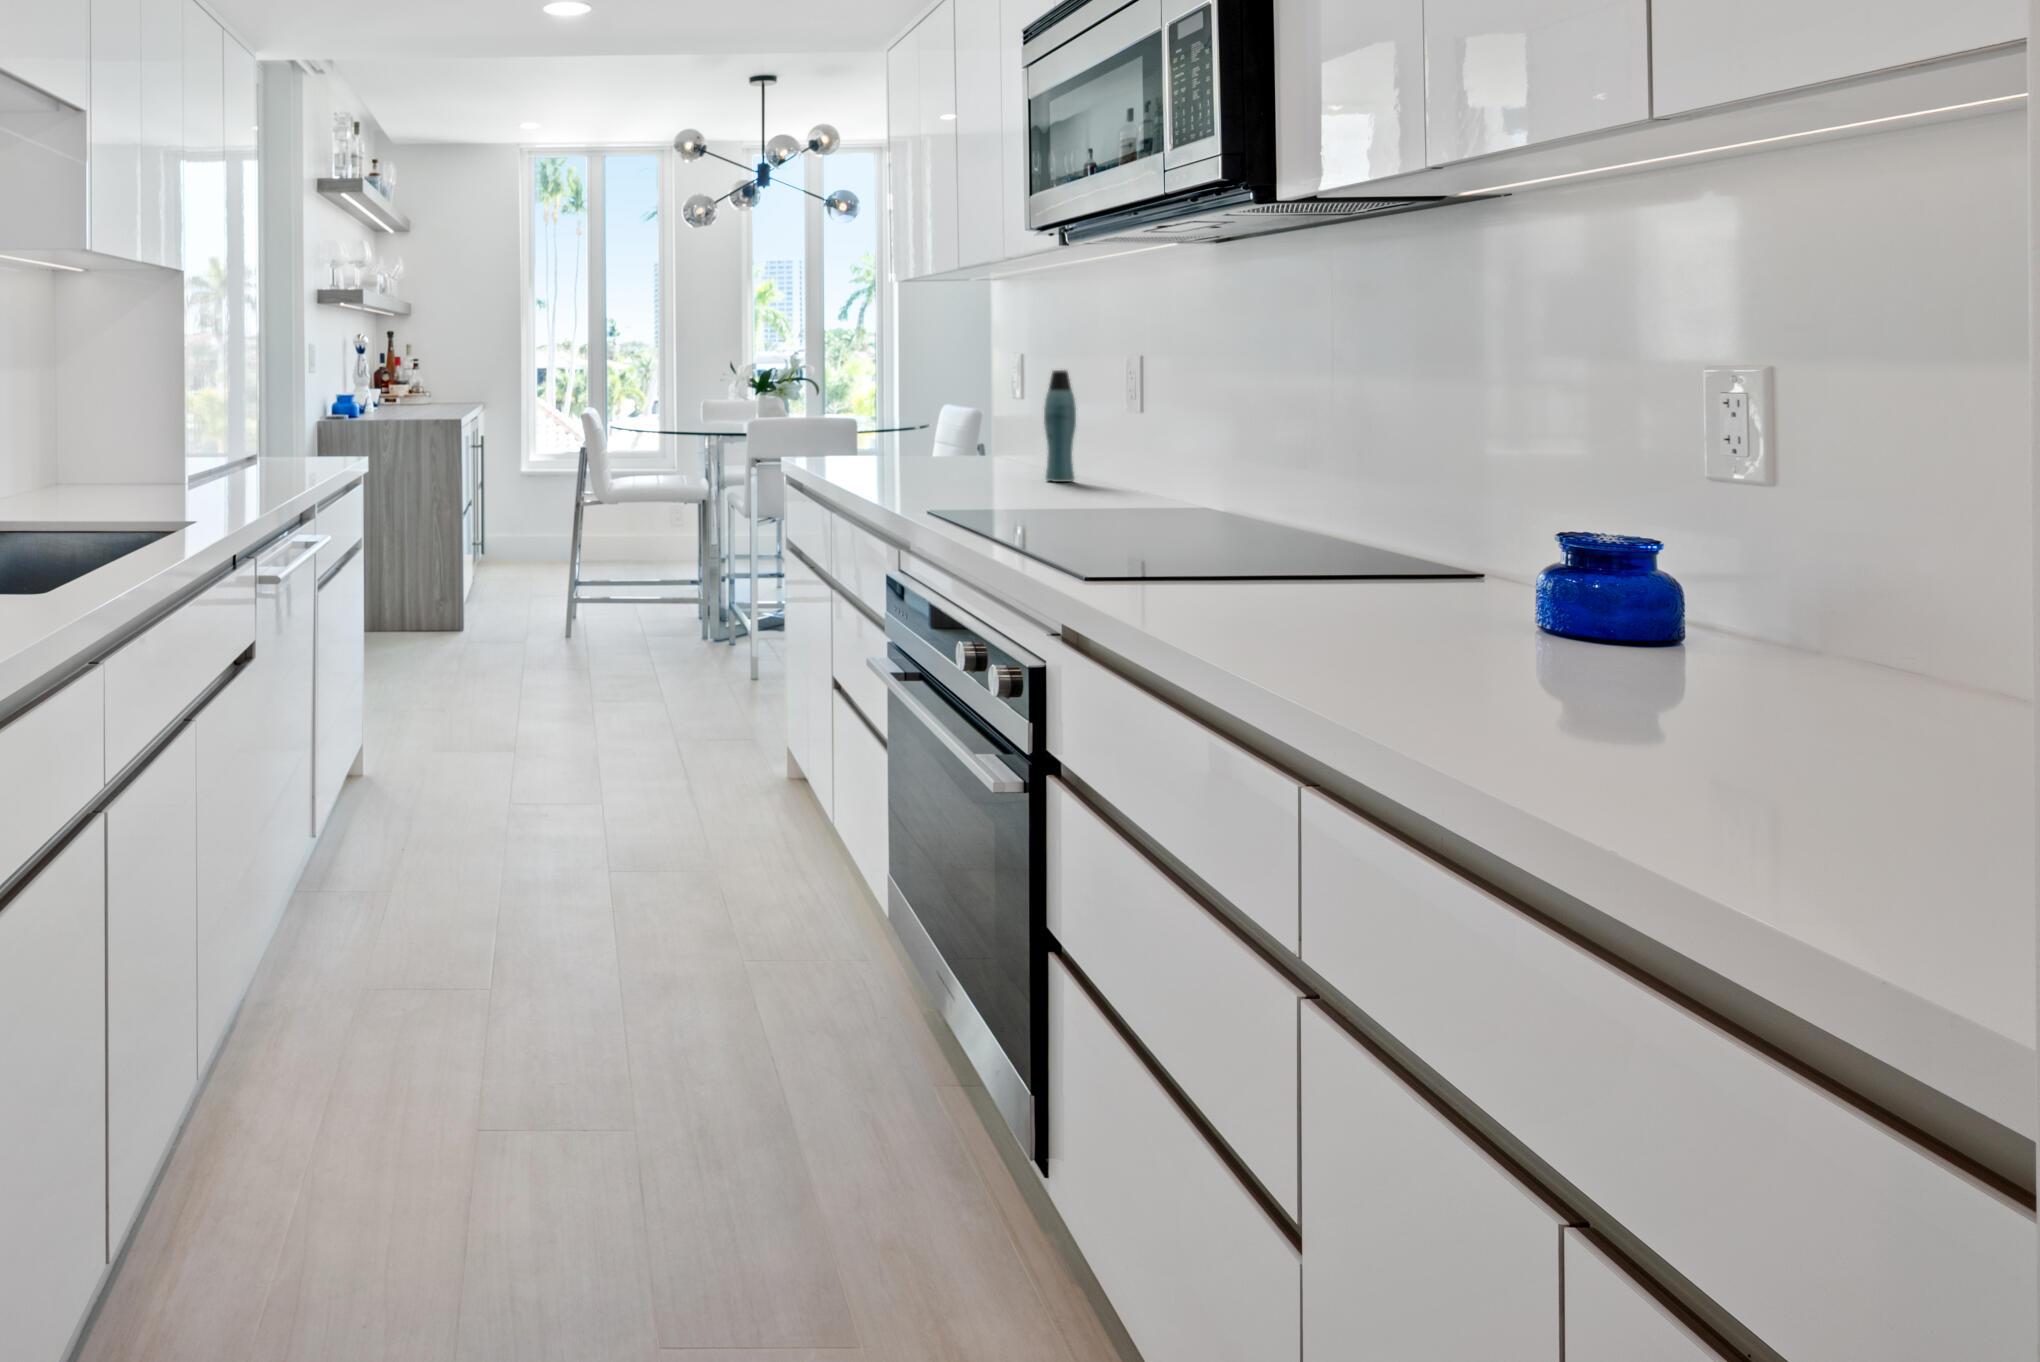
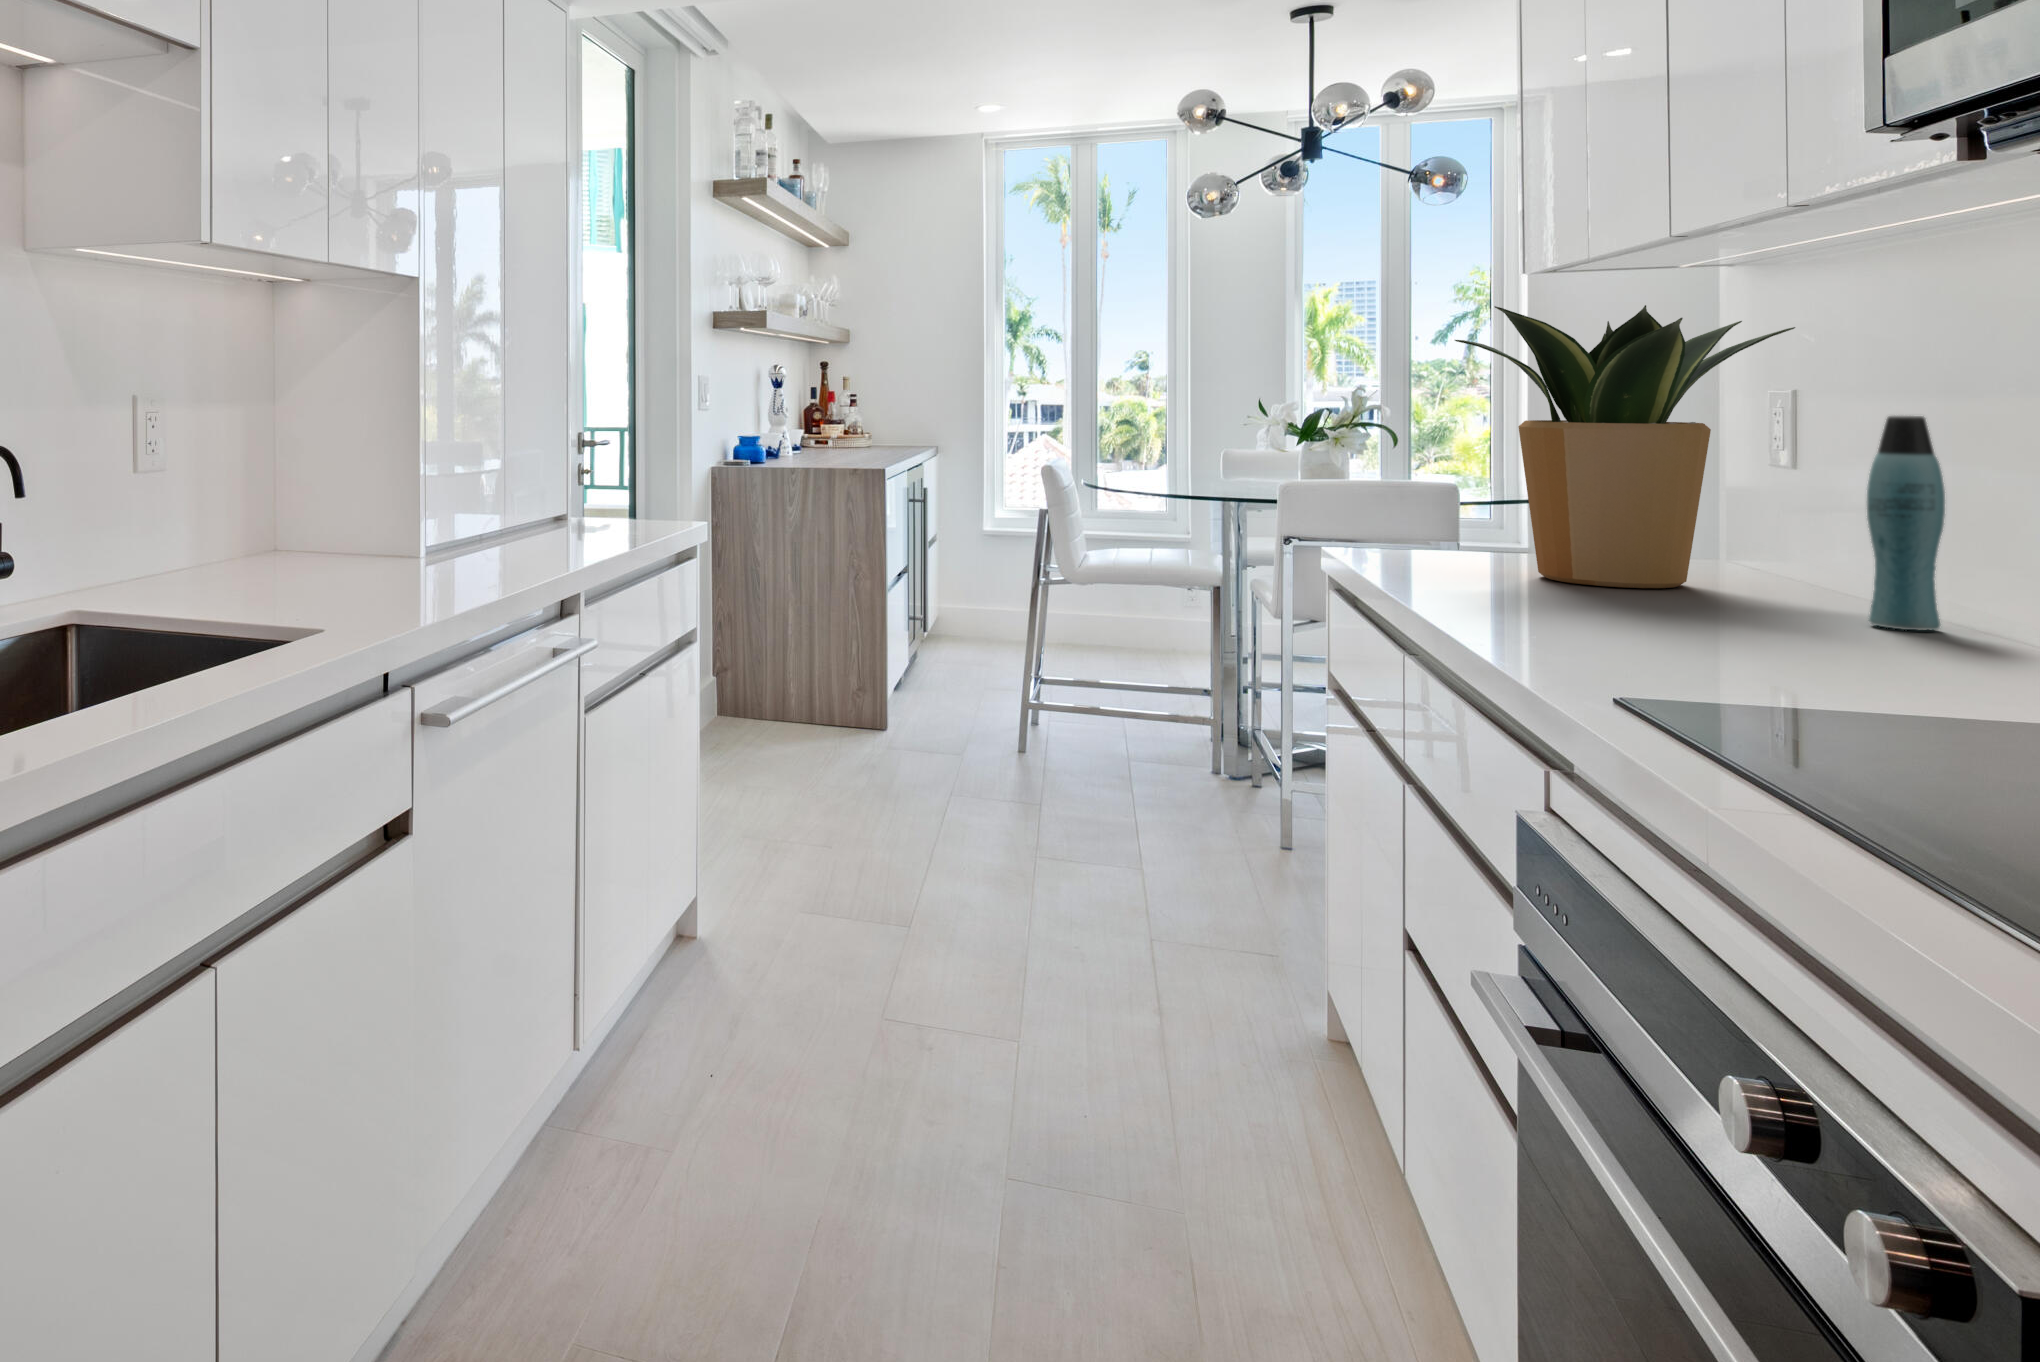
potted plant: none [854,308,1021,470] -> present [1455,305,1795,588]

